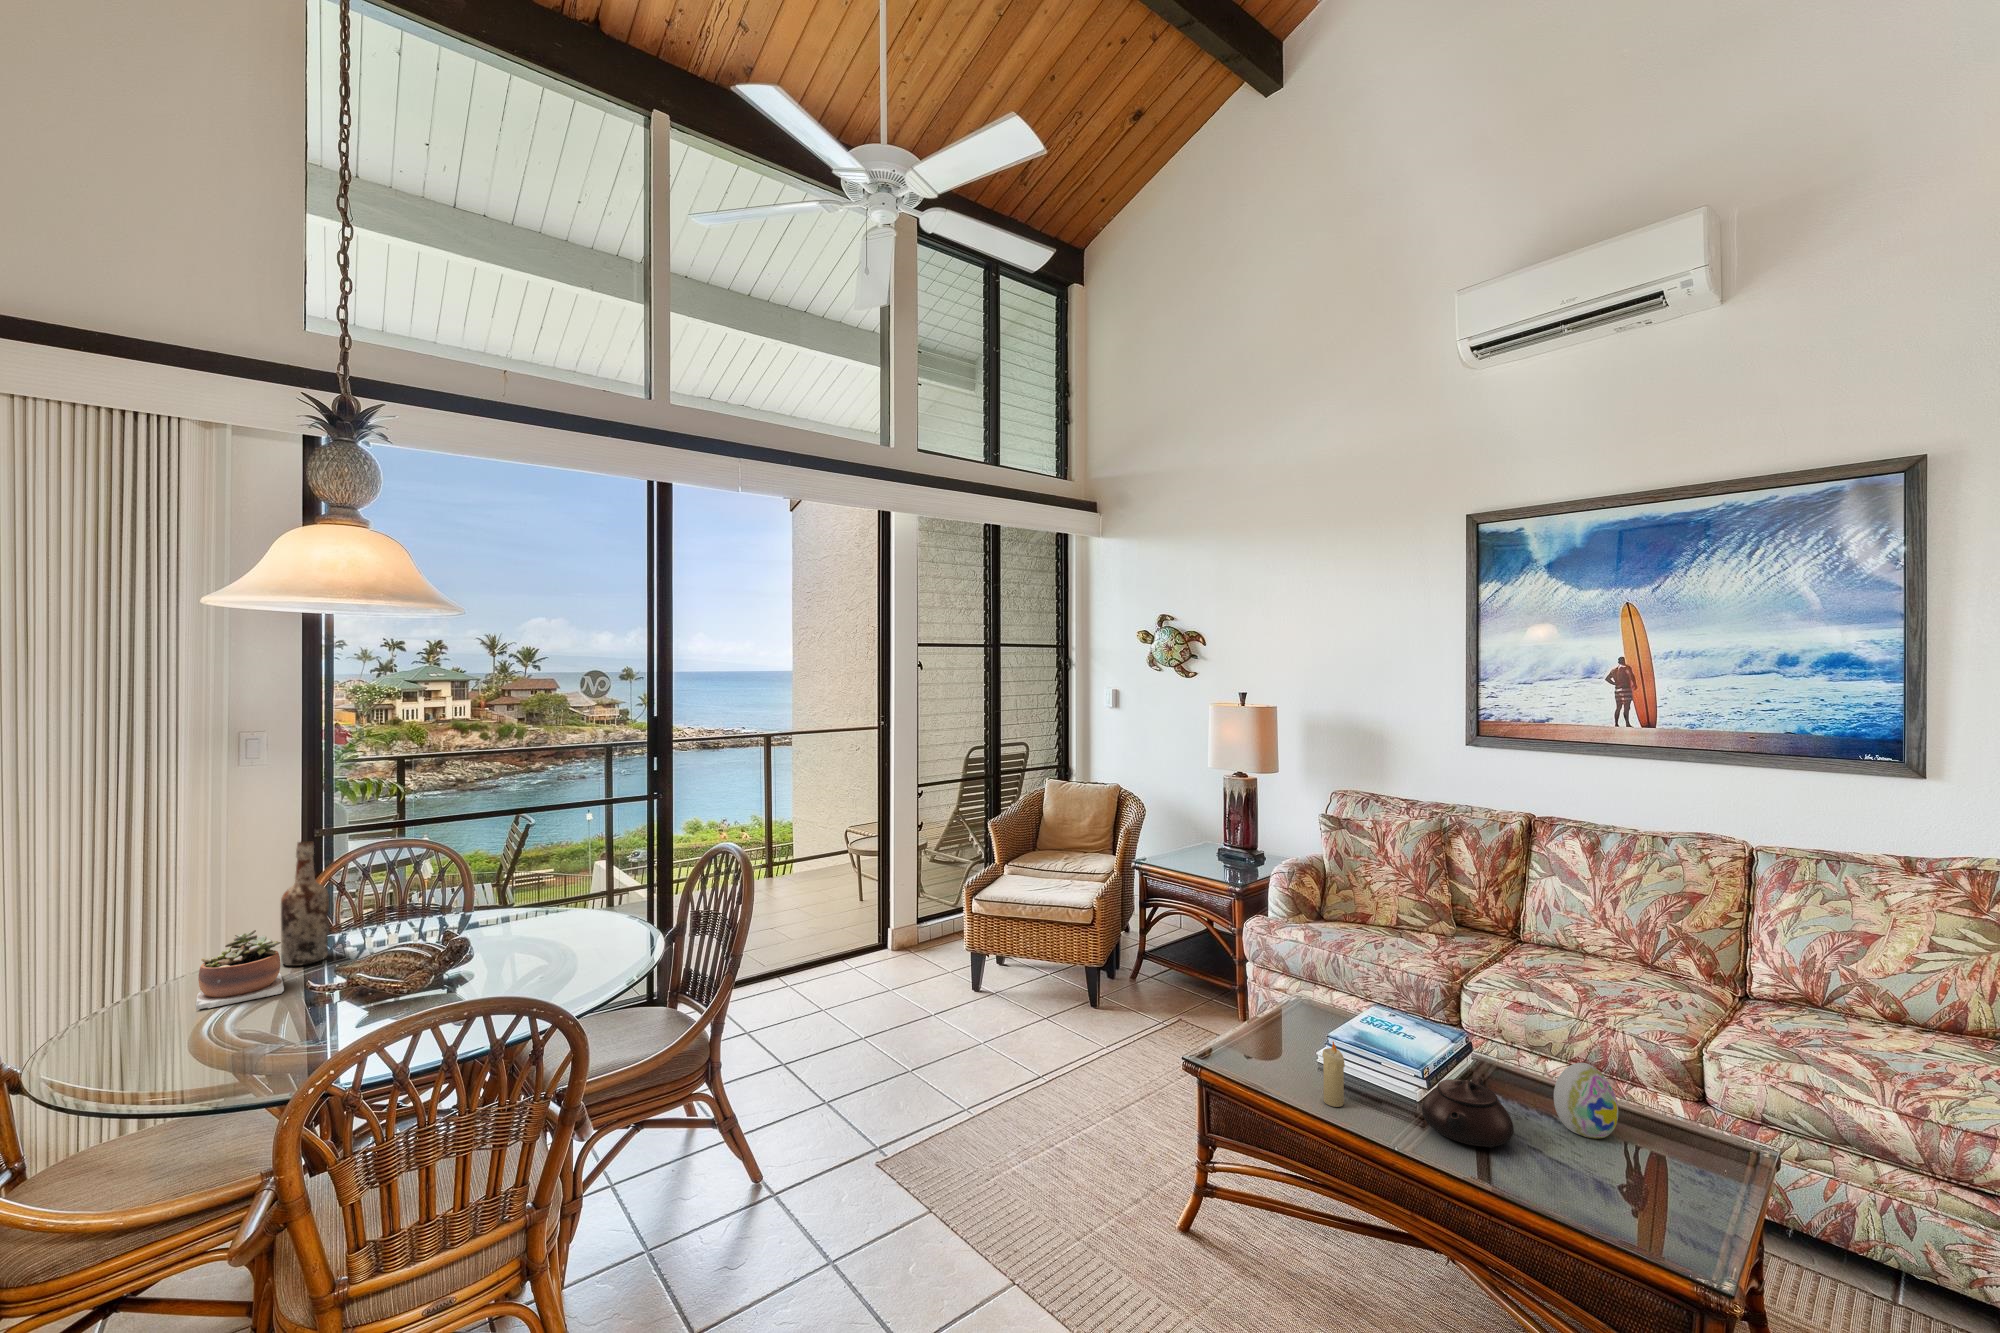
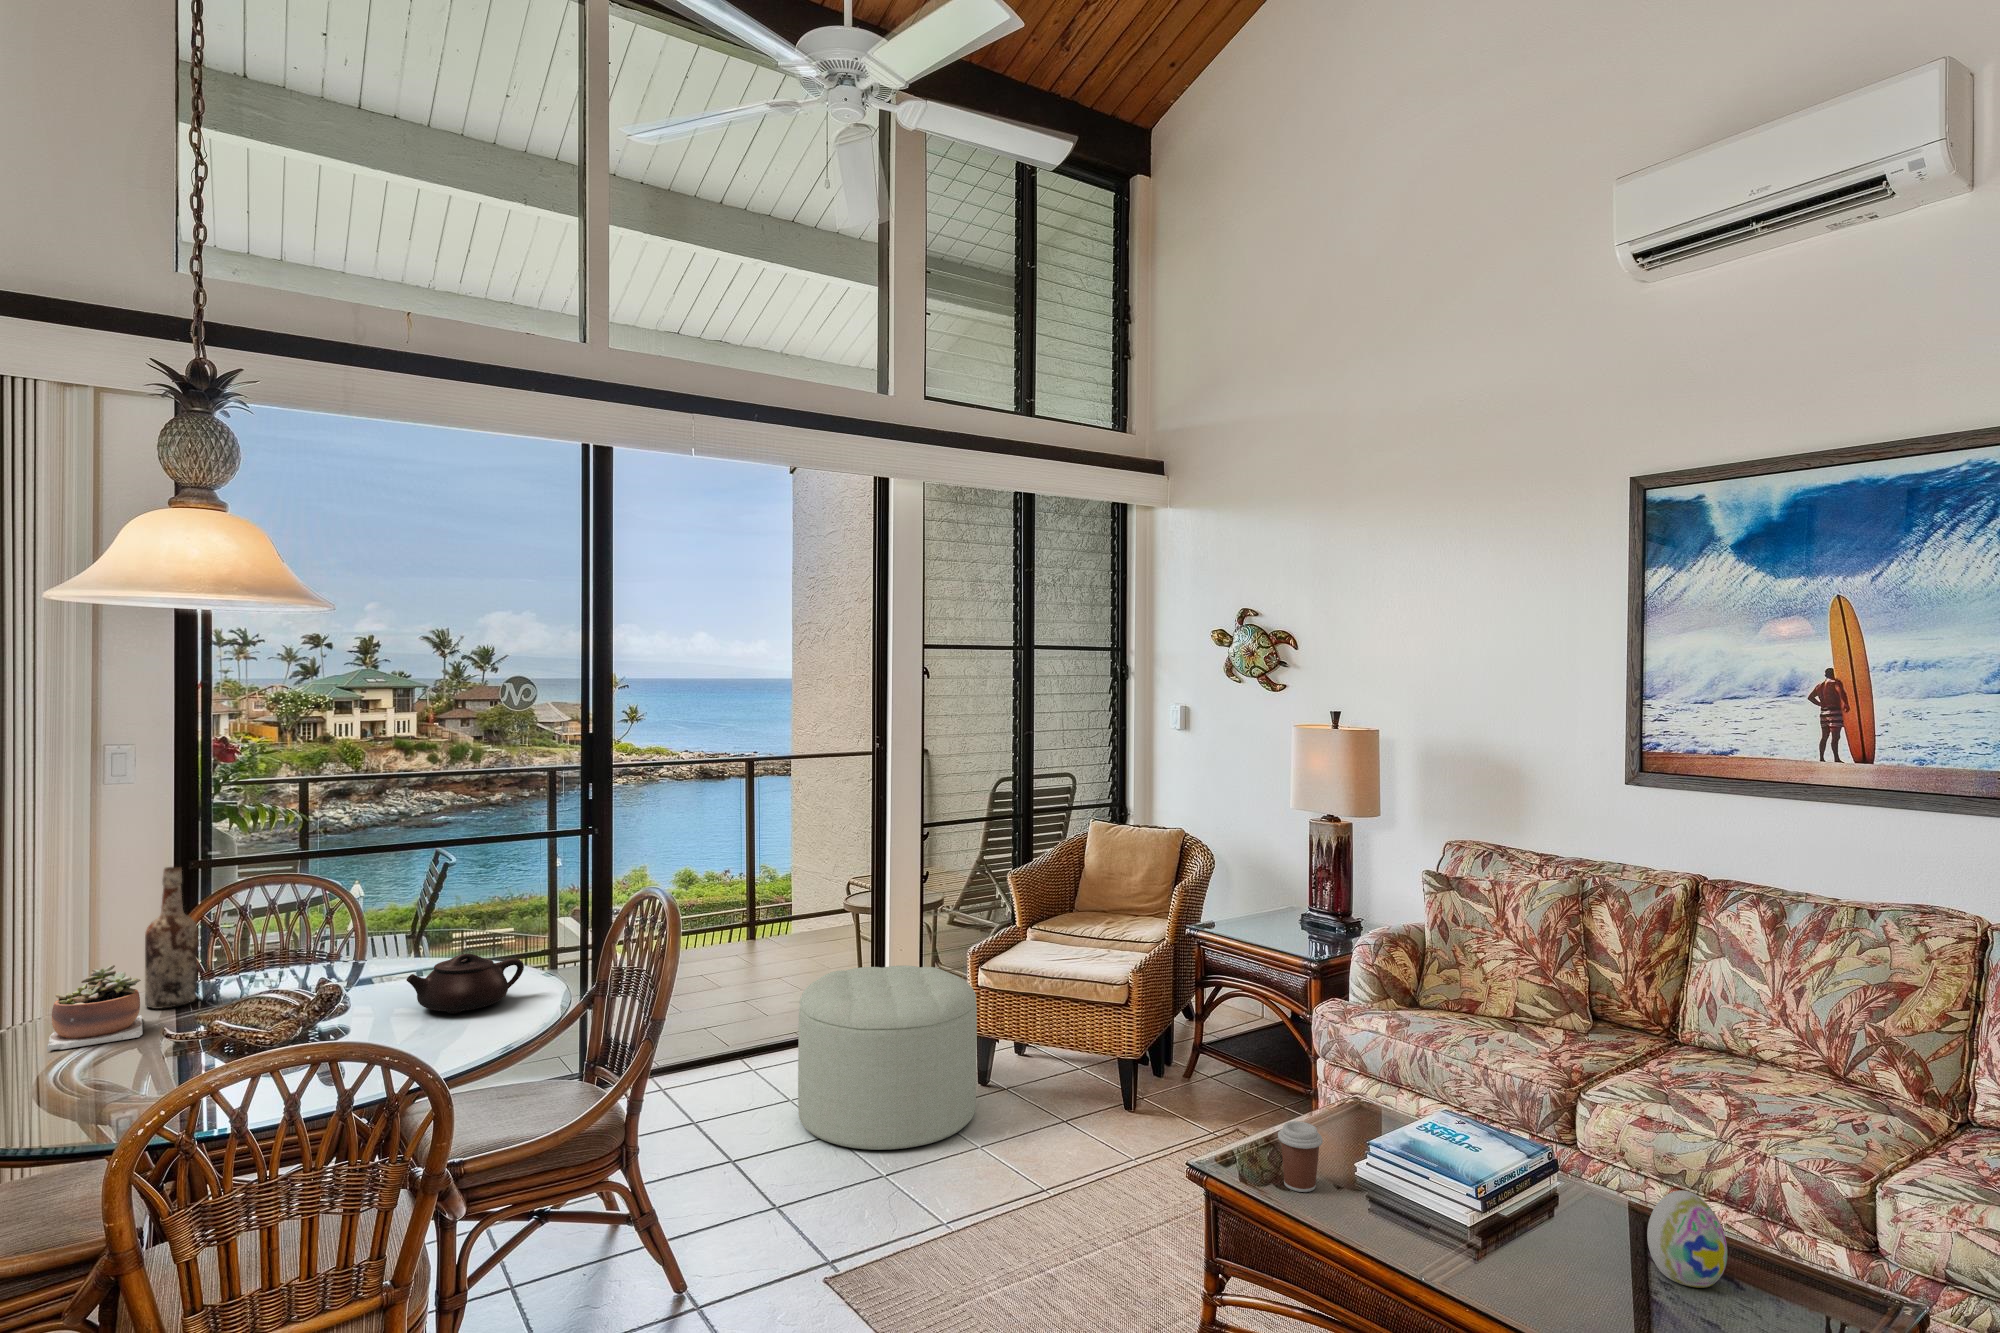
ottoman: none [831,902,974,1052] -> present [798,965,977,1150]
coffee cup: none [1254,1019,1290,1076] -> present [1278,1121,1323,1192]
candle: present [1322,1042,1345,1107] -> none [1353,1149,1380,1232]
teapot: present [1422,1076,1514,1148] -> present [406,954,524,1013]

